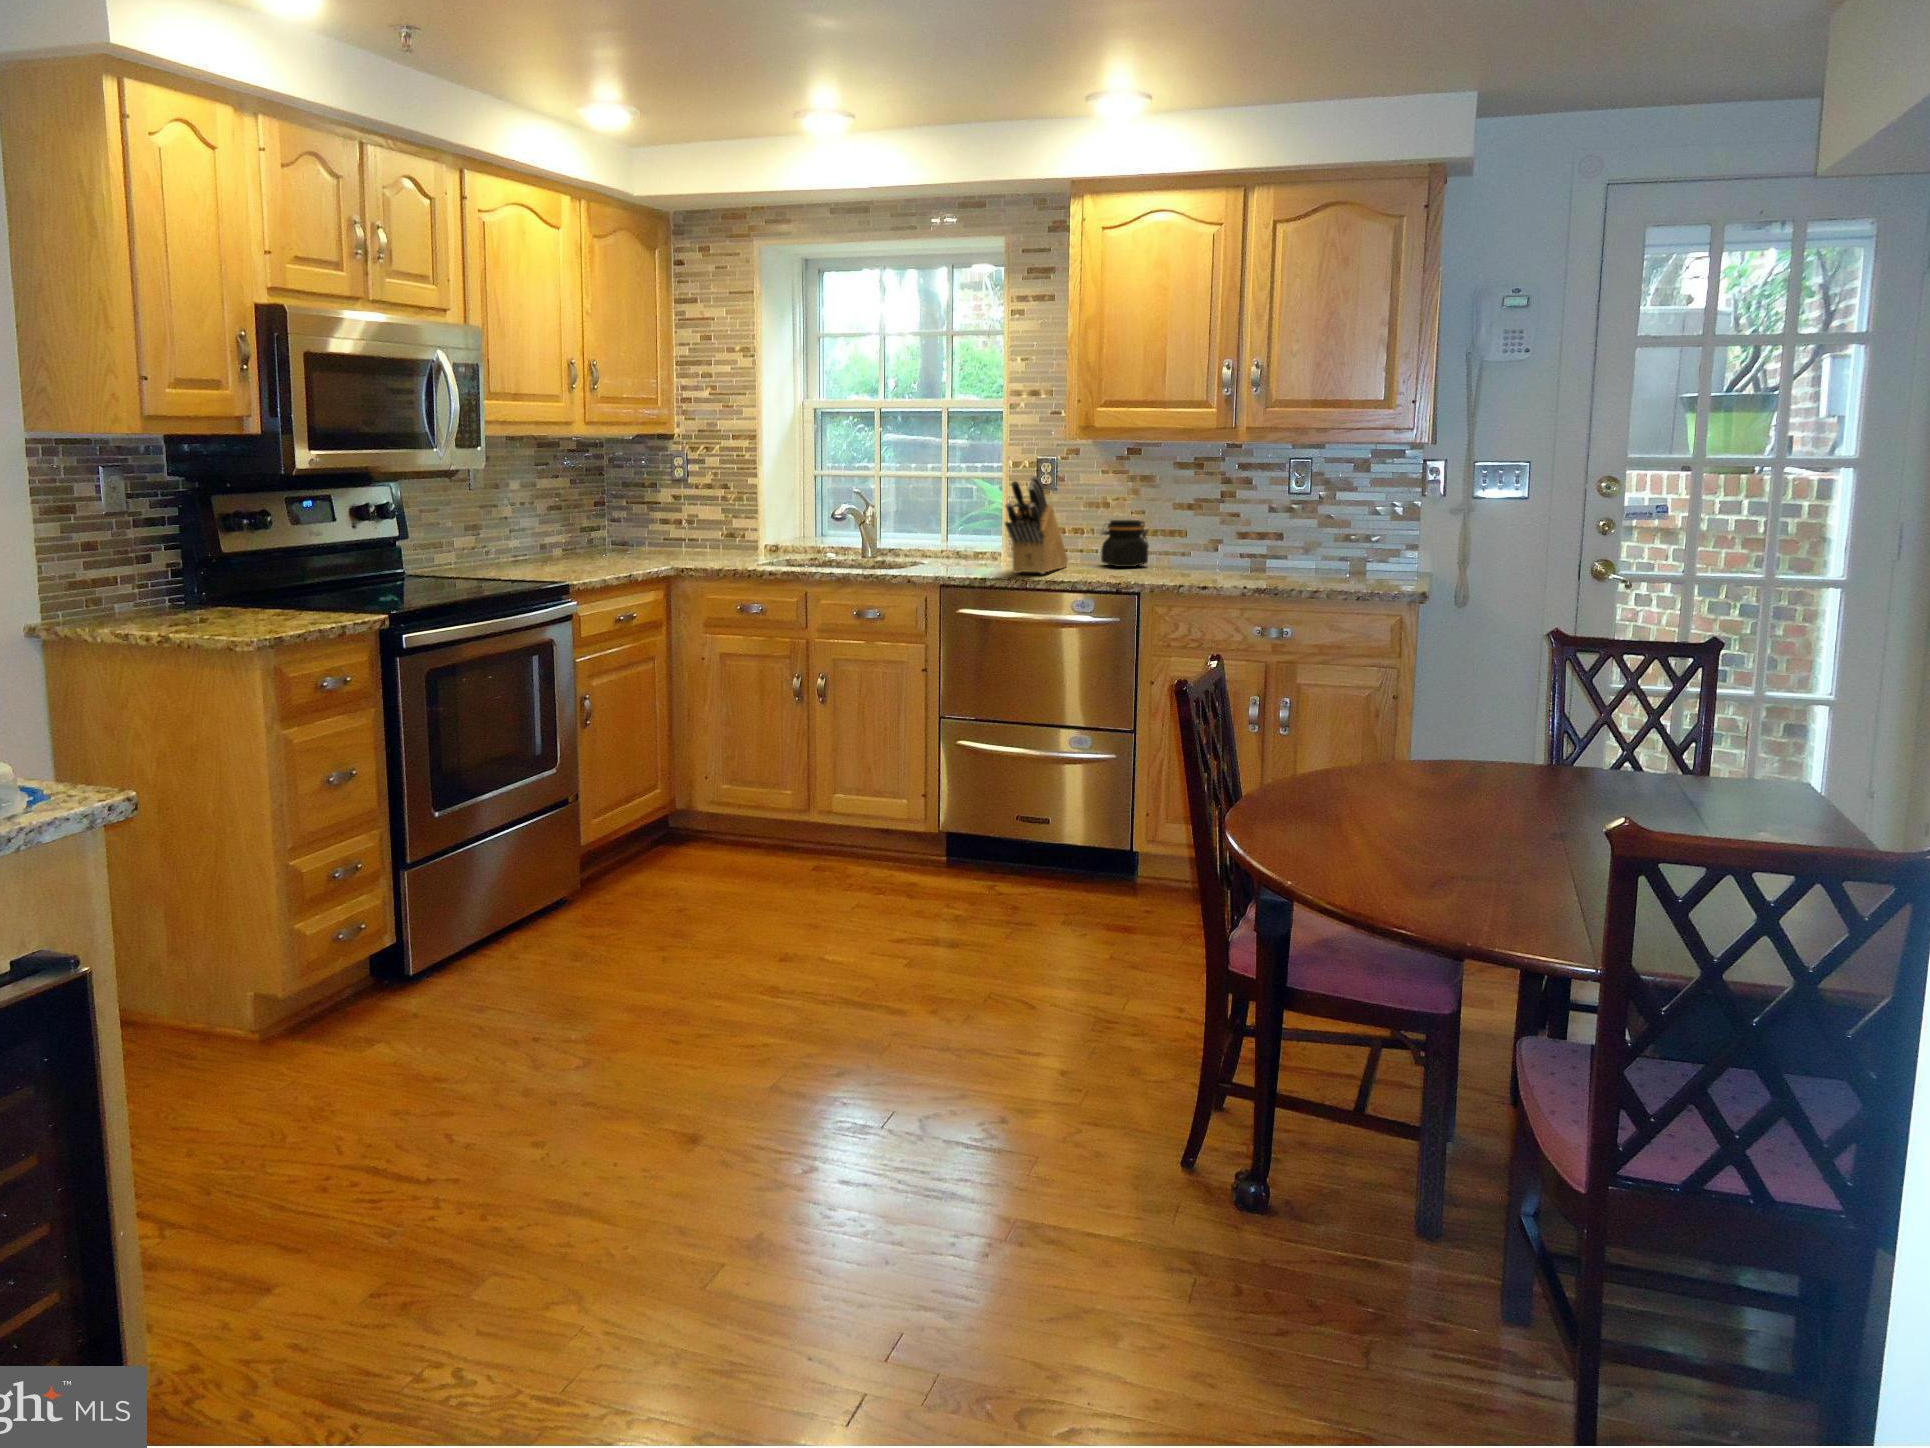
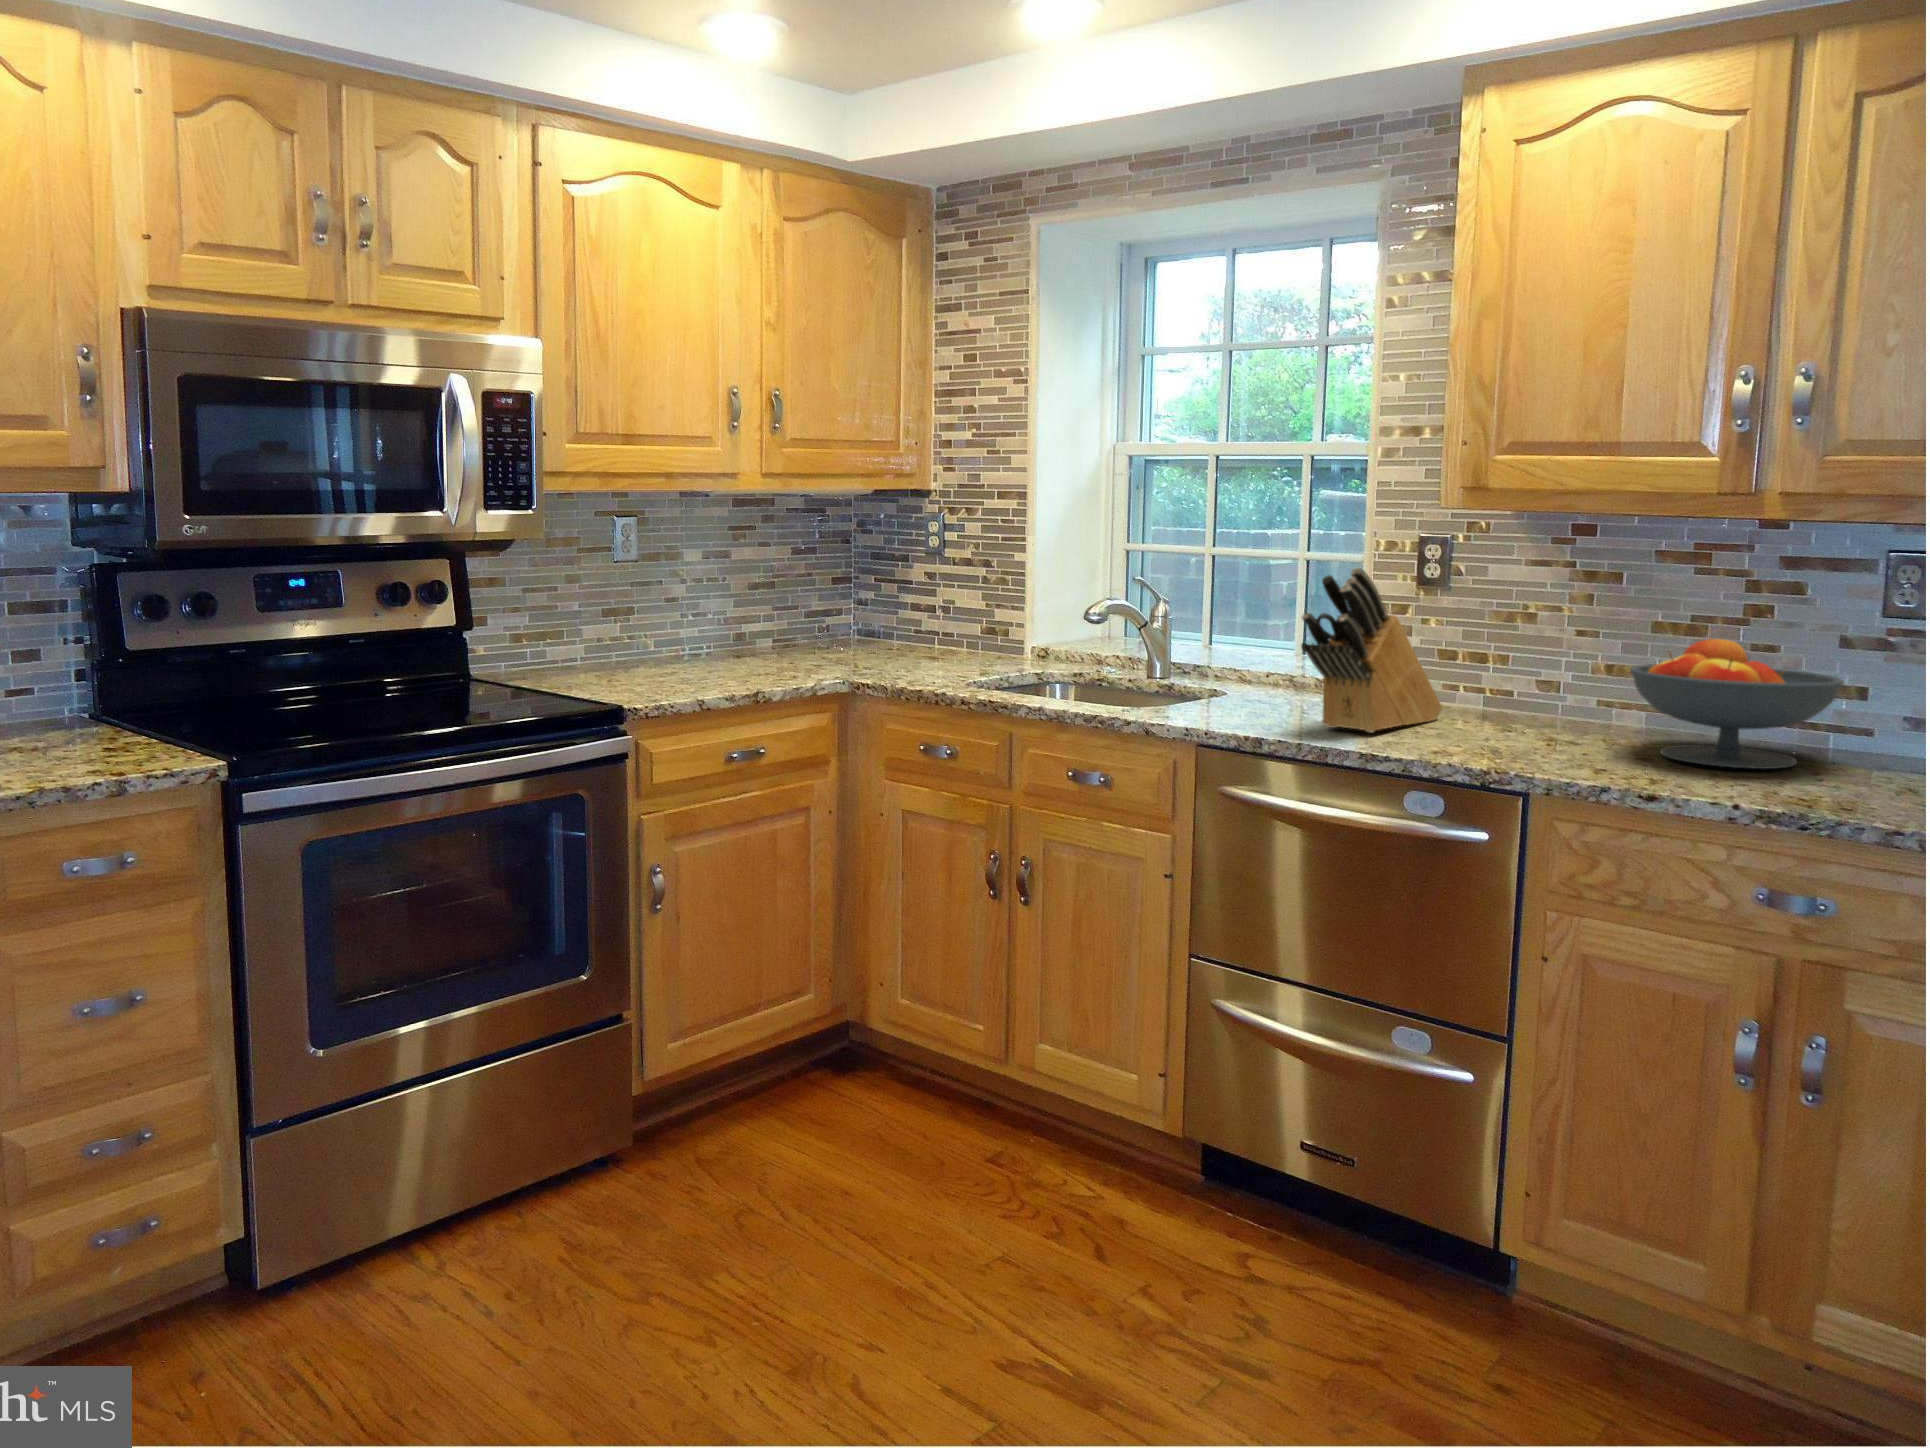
fruit bowl: none [1180,509,1284,576] -> present [1630,638,1844,769]
jar: present [1101,520,1149,567] -> none [1499,645,1592,728]

